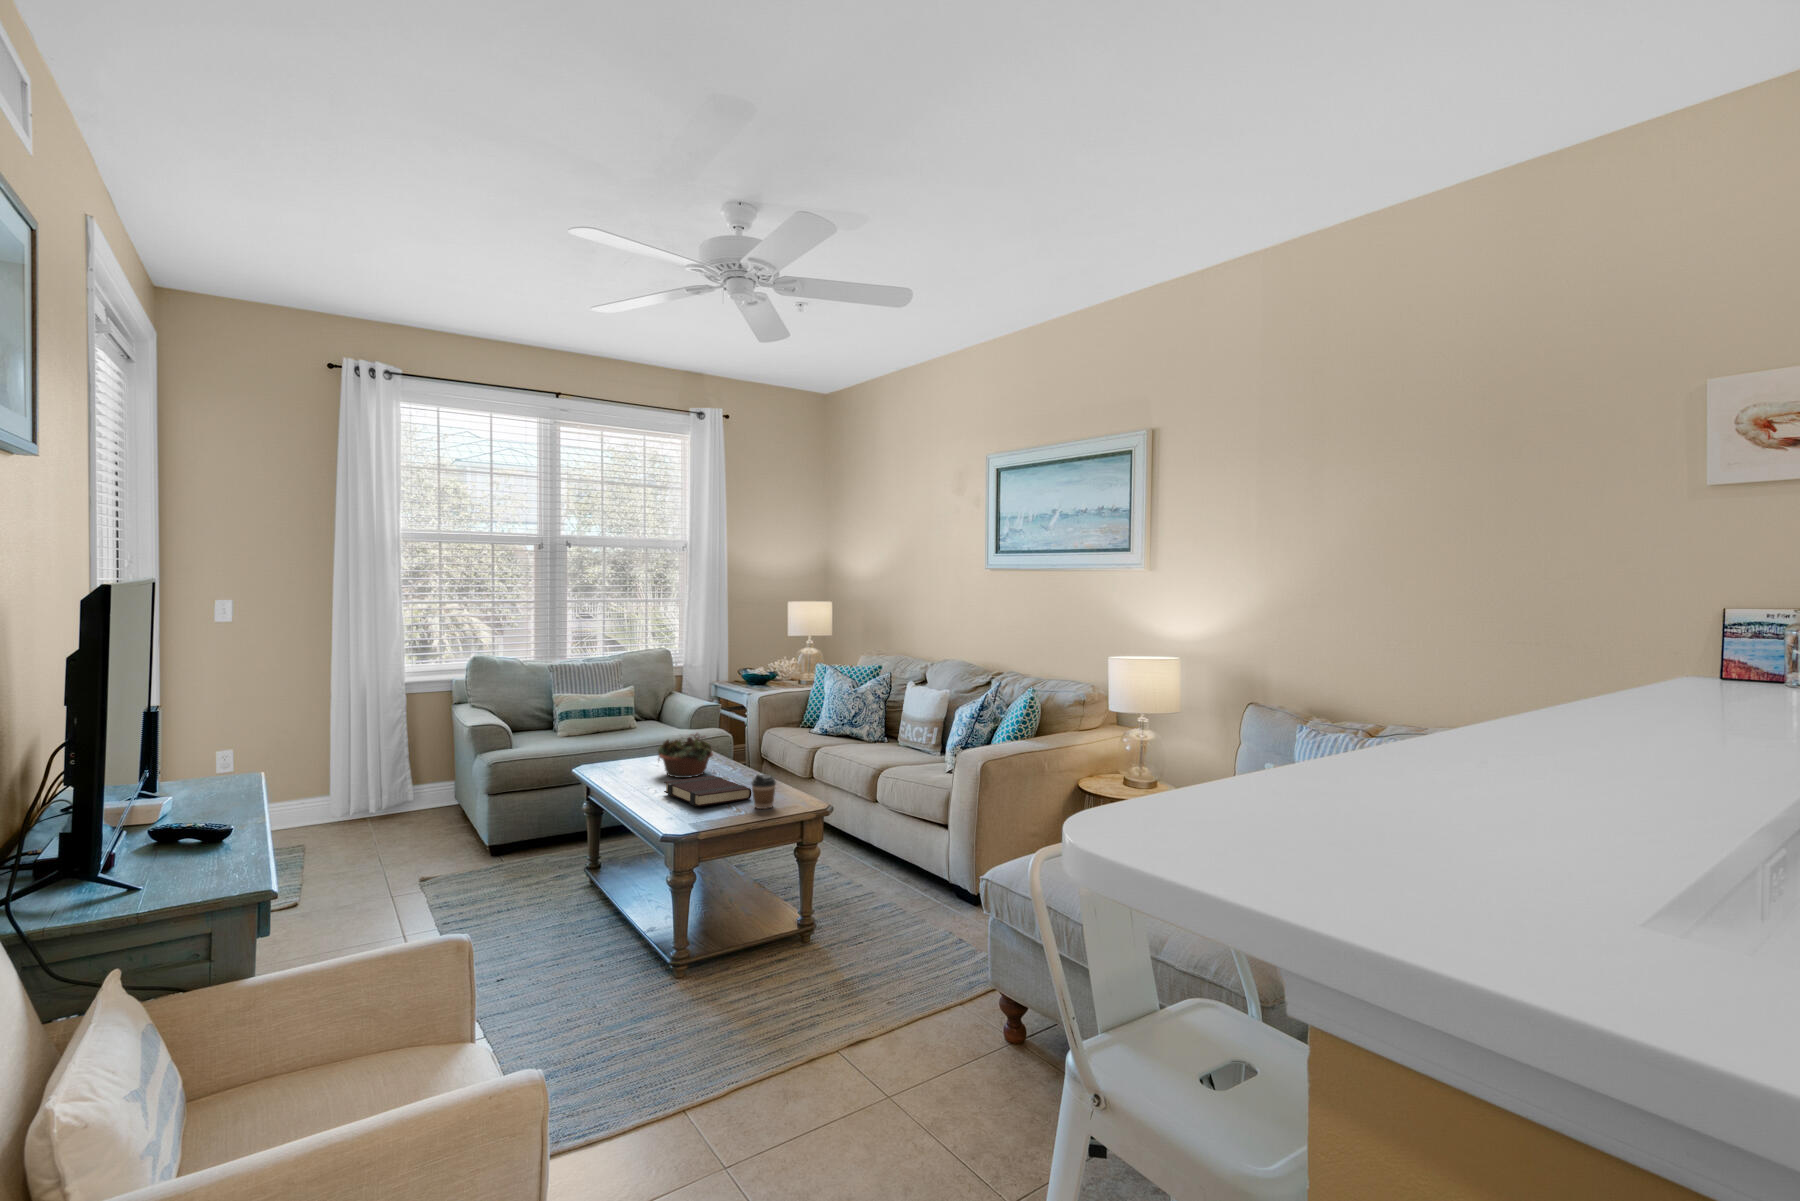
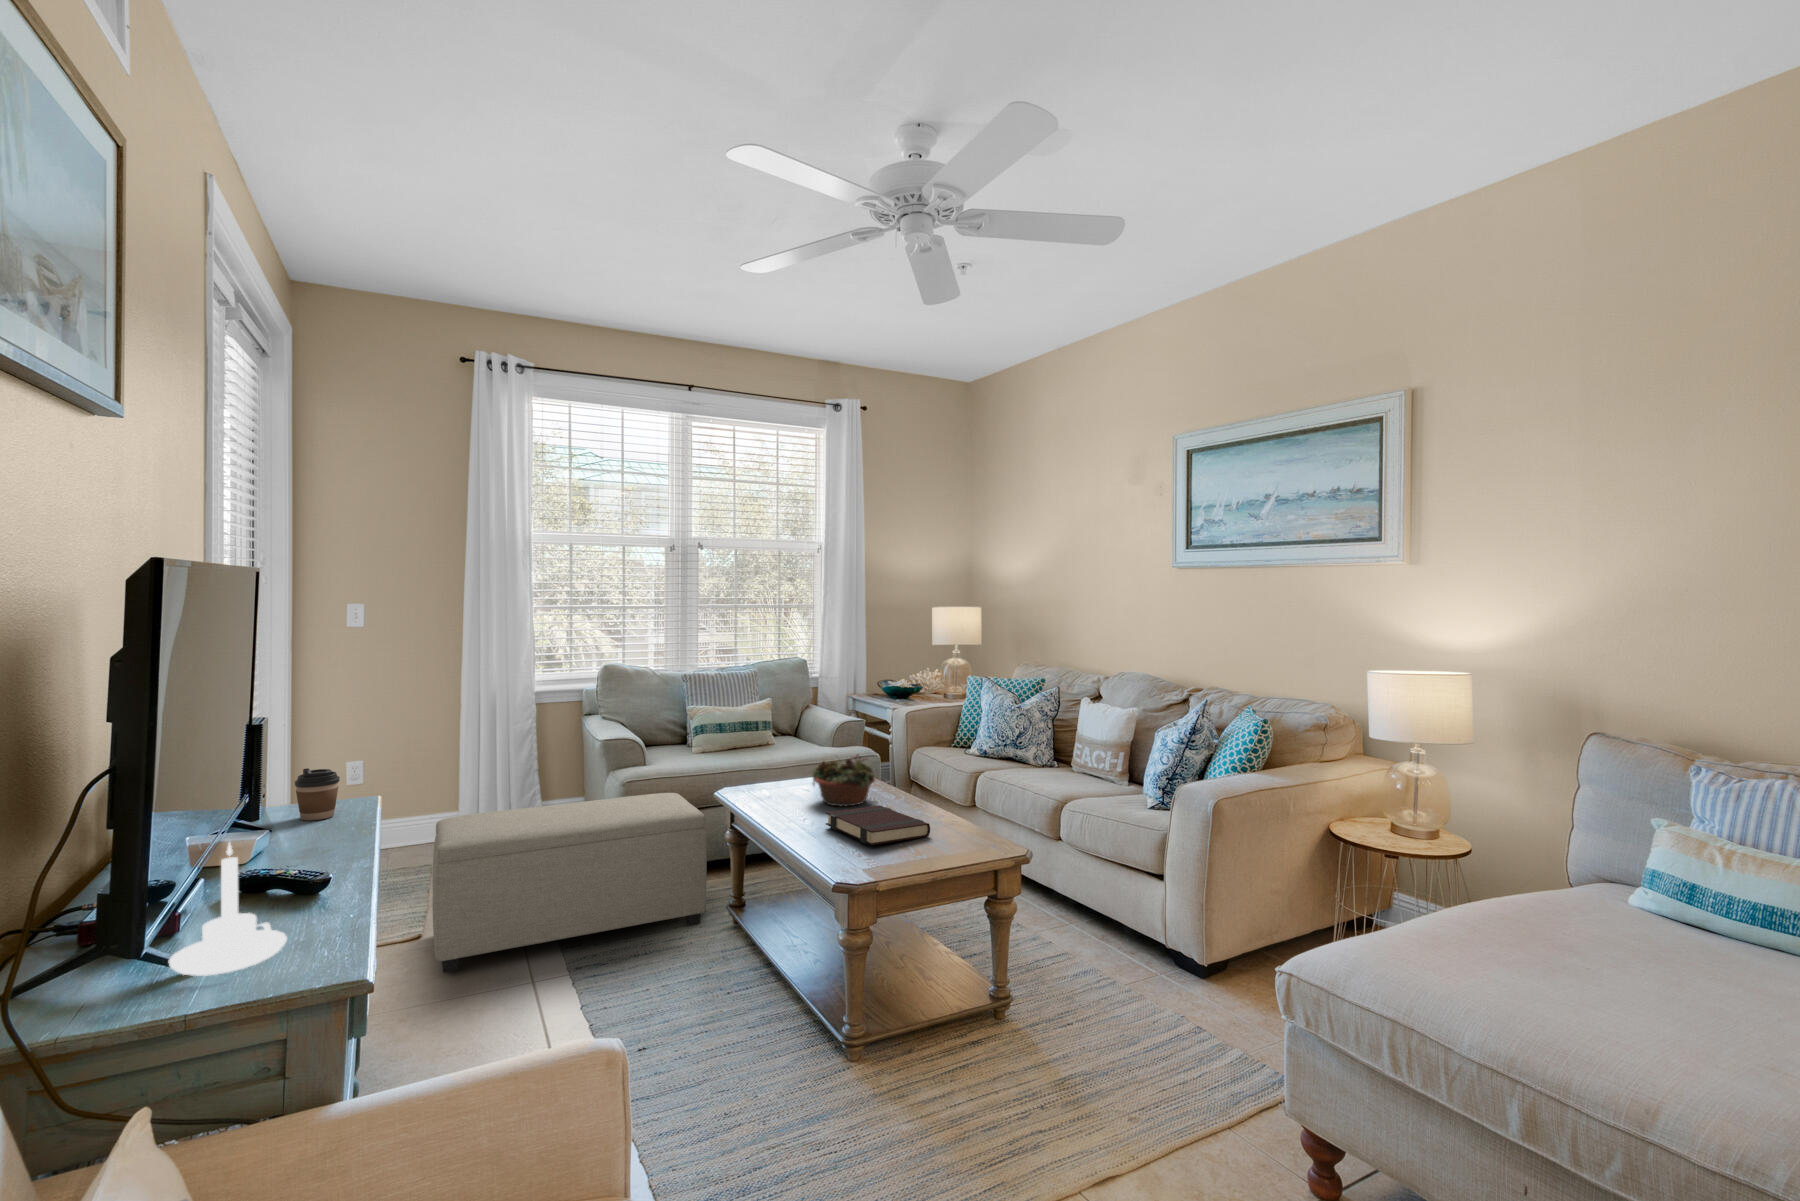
ottoman: none [307,771,563,930] -> present [432,793,707,973]
coffee cup: present [751,775,776,809] -> present [295,768,340,821]
candle holder: none [119,793,208,889] -> present [169,843,287,976]

